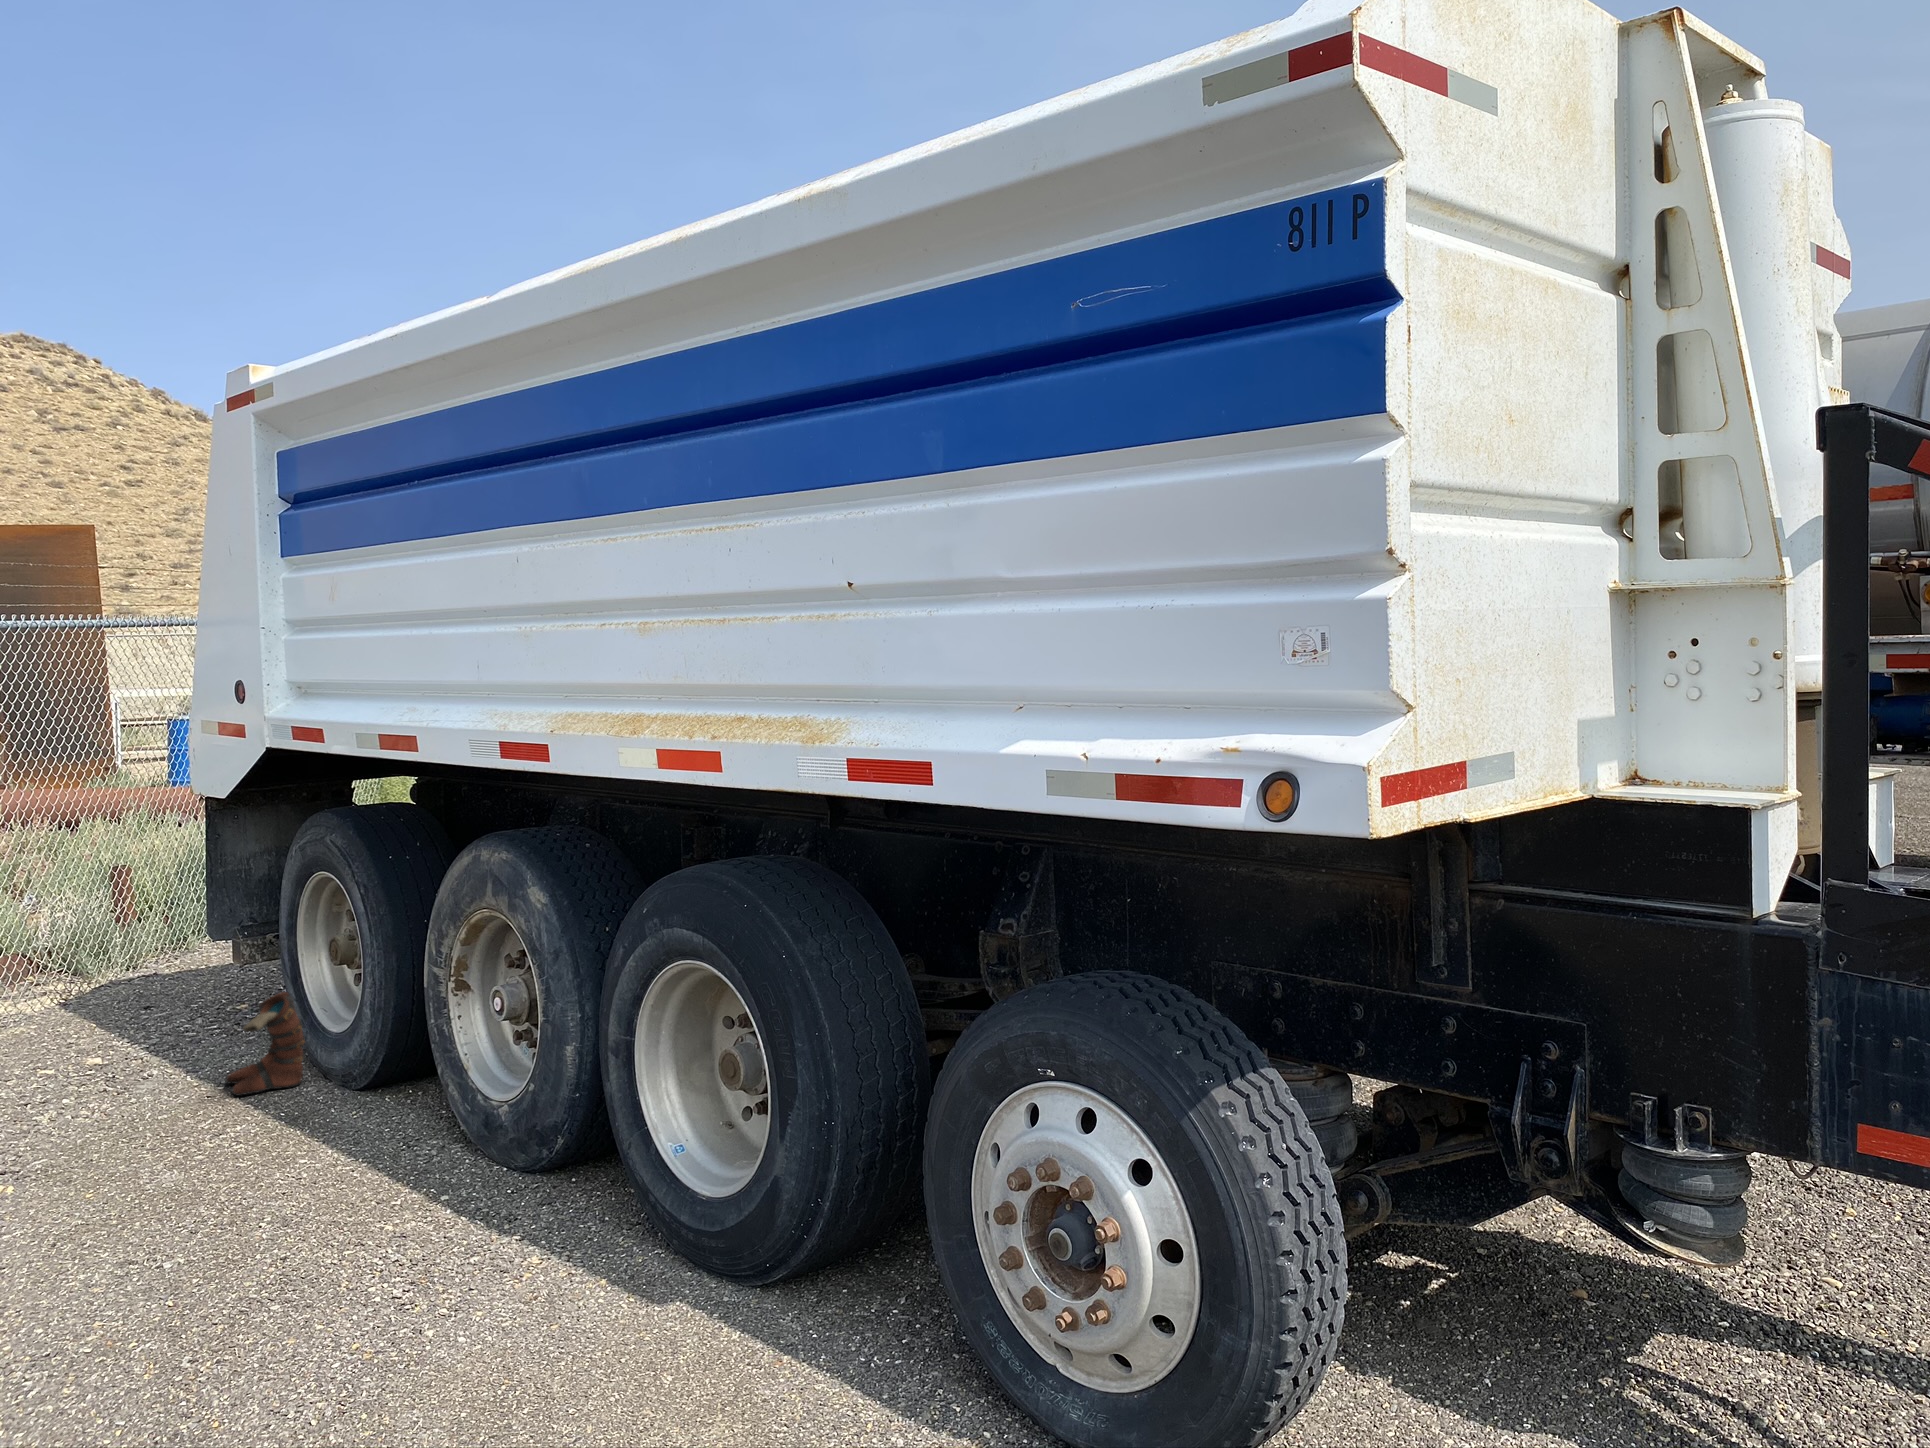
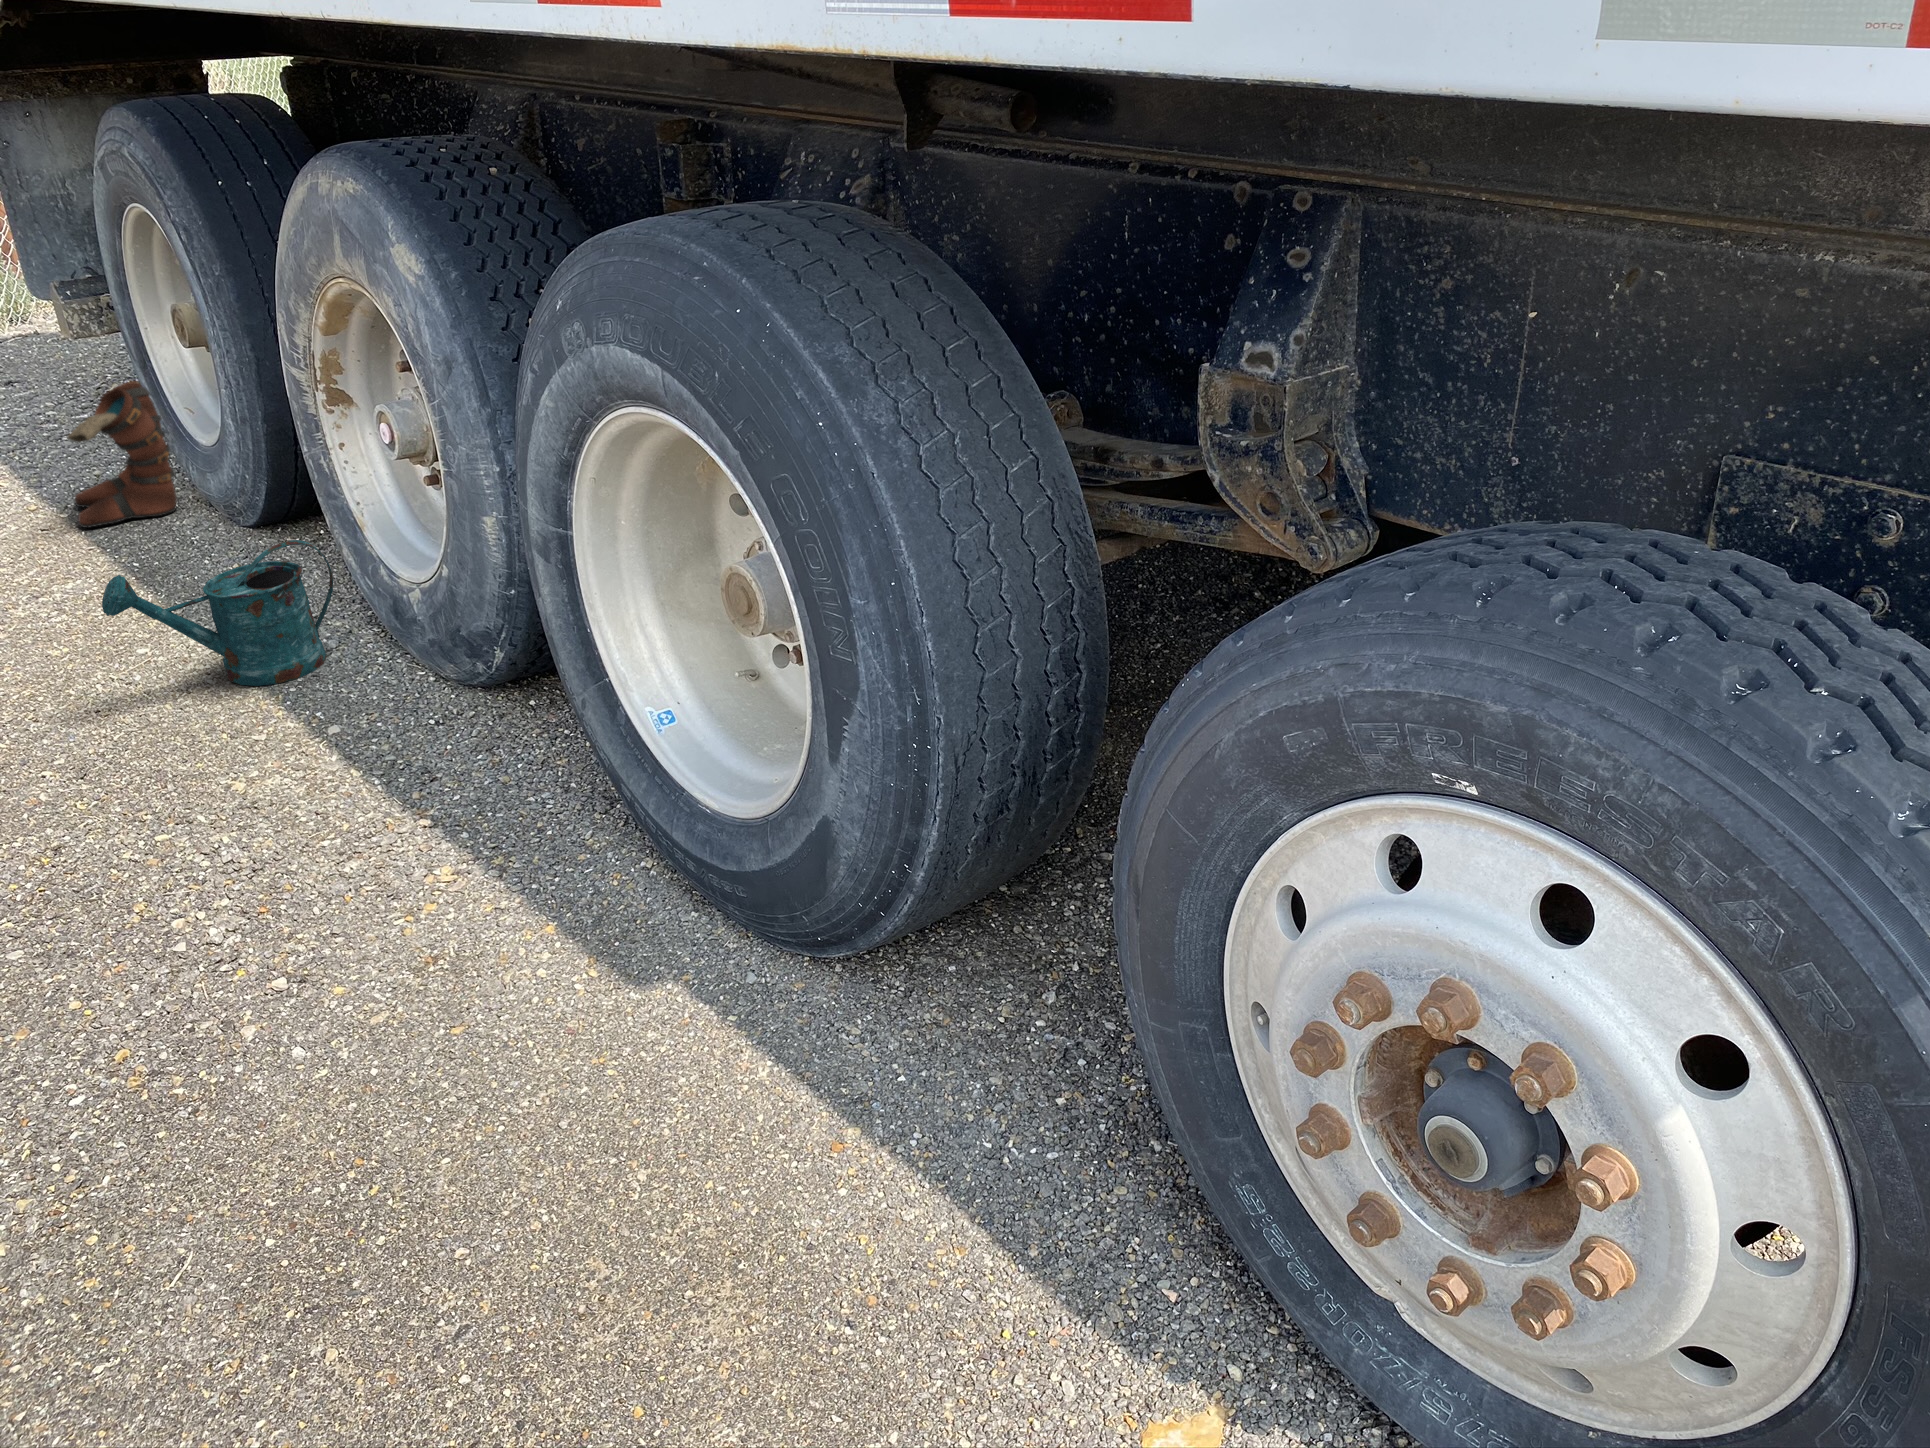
watering can: none [300,1079,445,1178] -> present [102,540,333,686]

